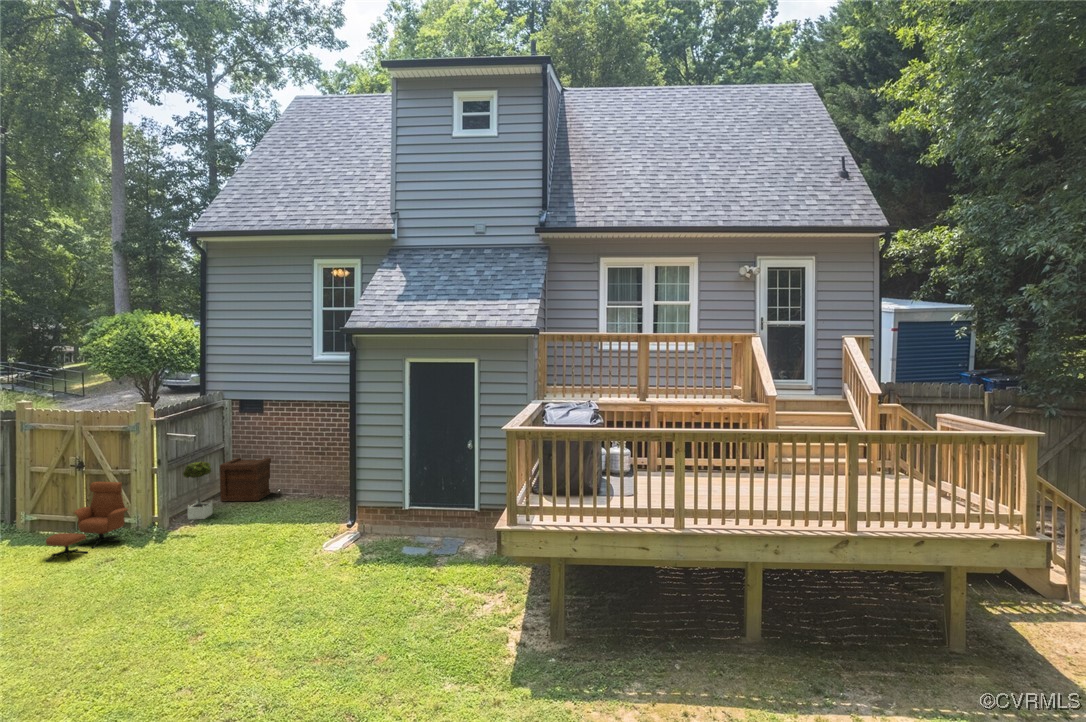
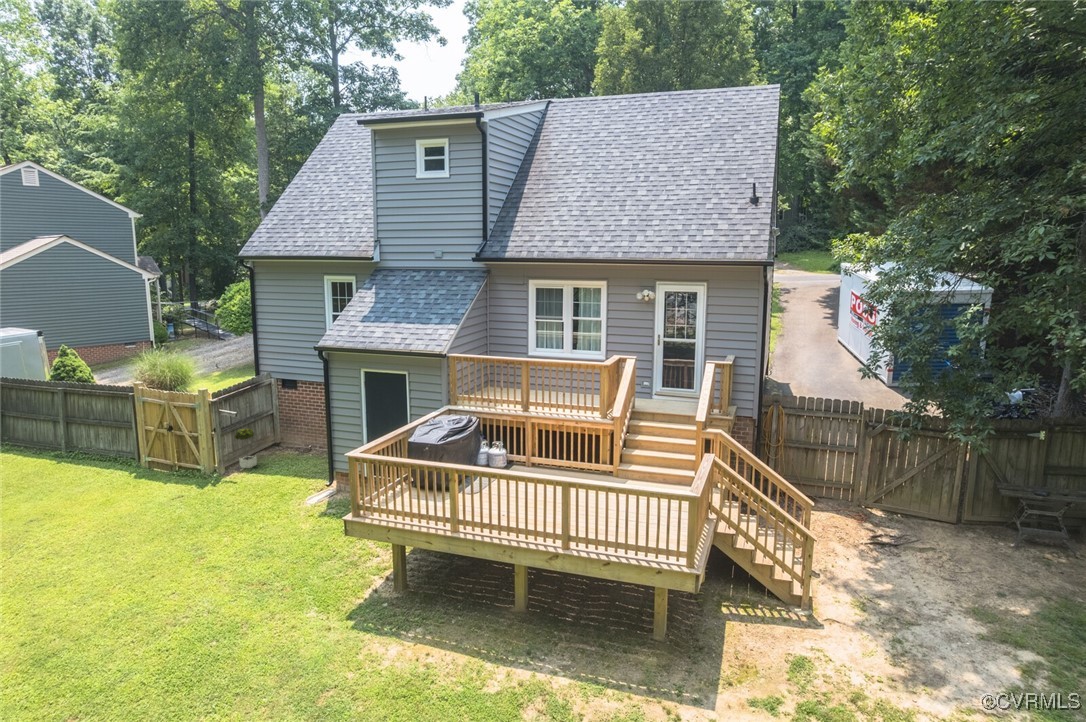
wooden crate: present [220,458,273,502] -> none [265,422,308,456]
lounge chair: present [46,482,128,561] -> none [149,441,198,492]

